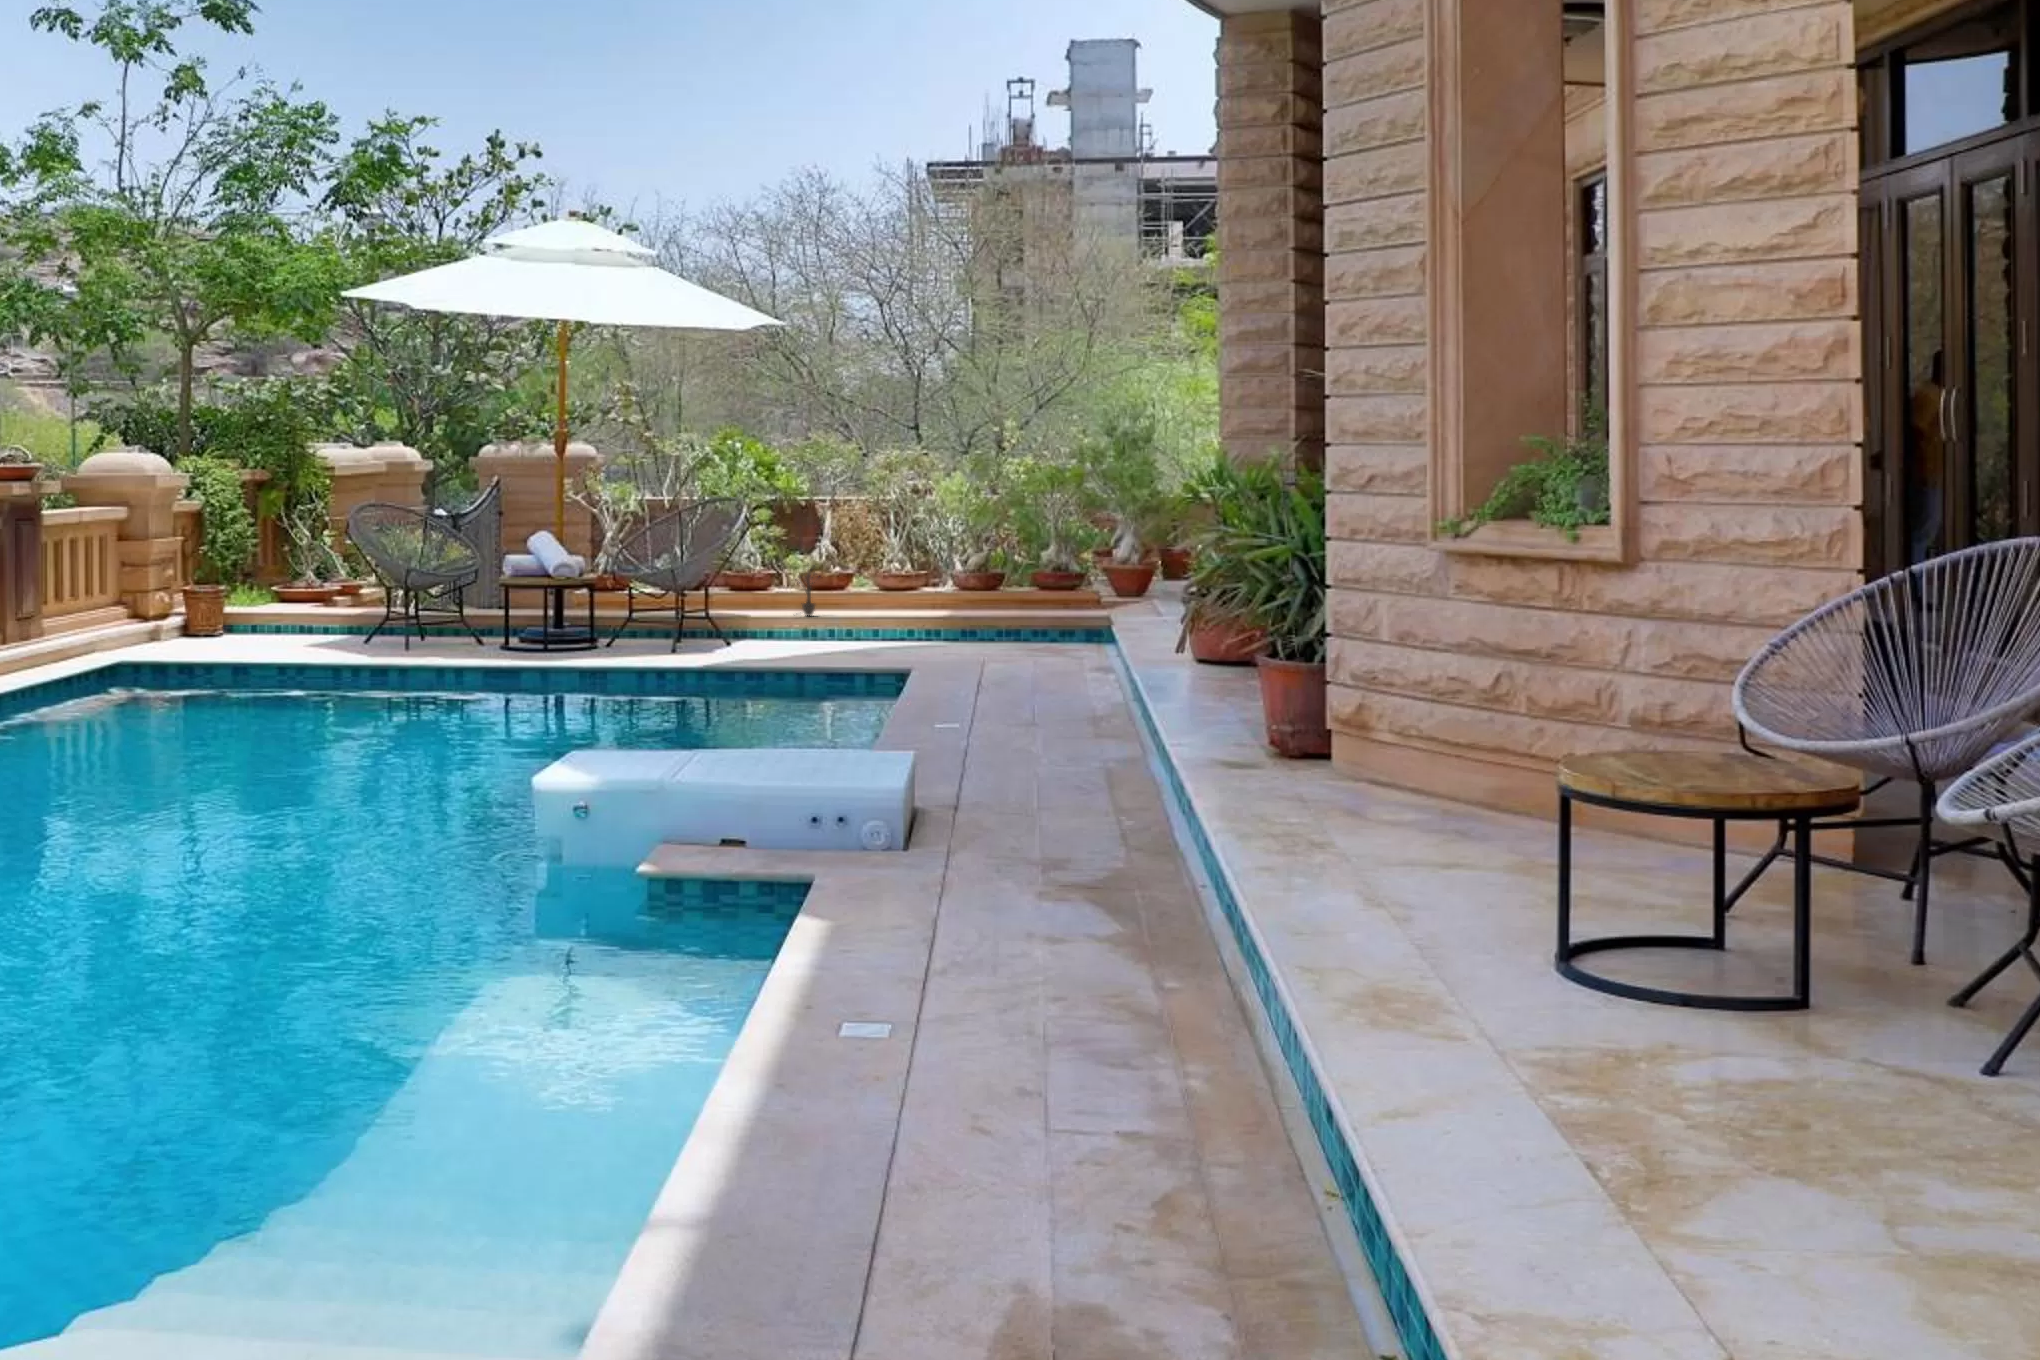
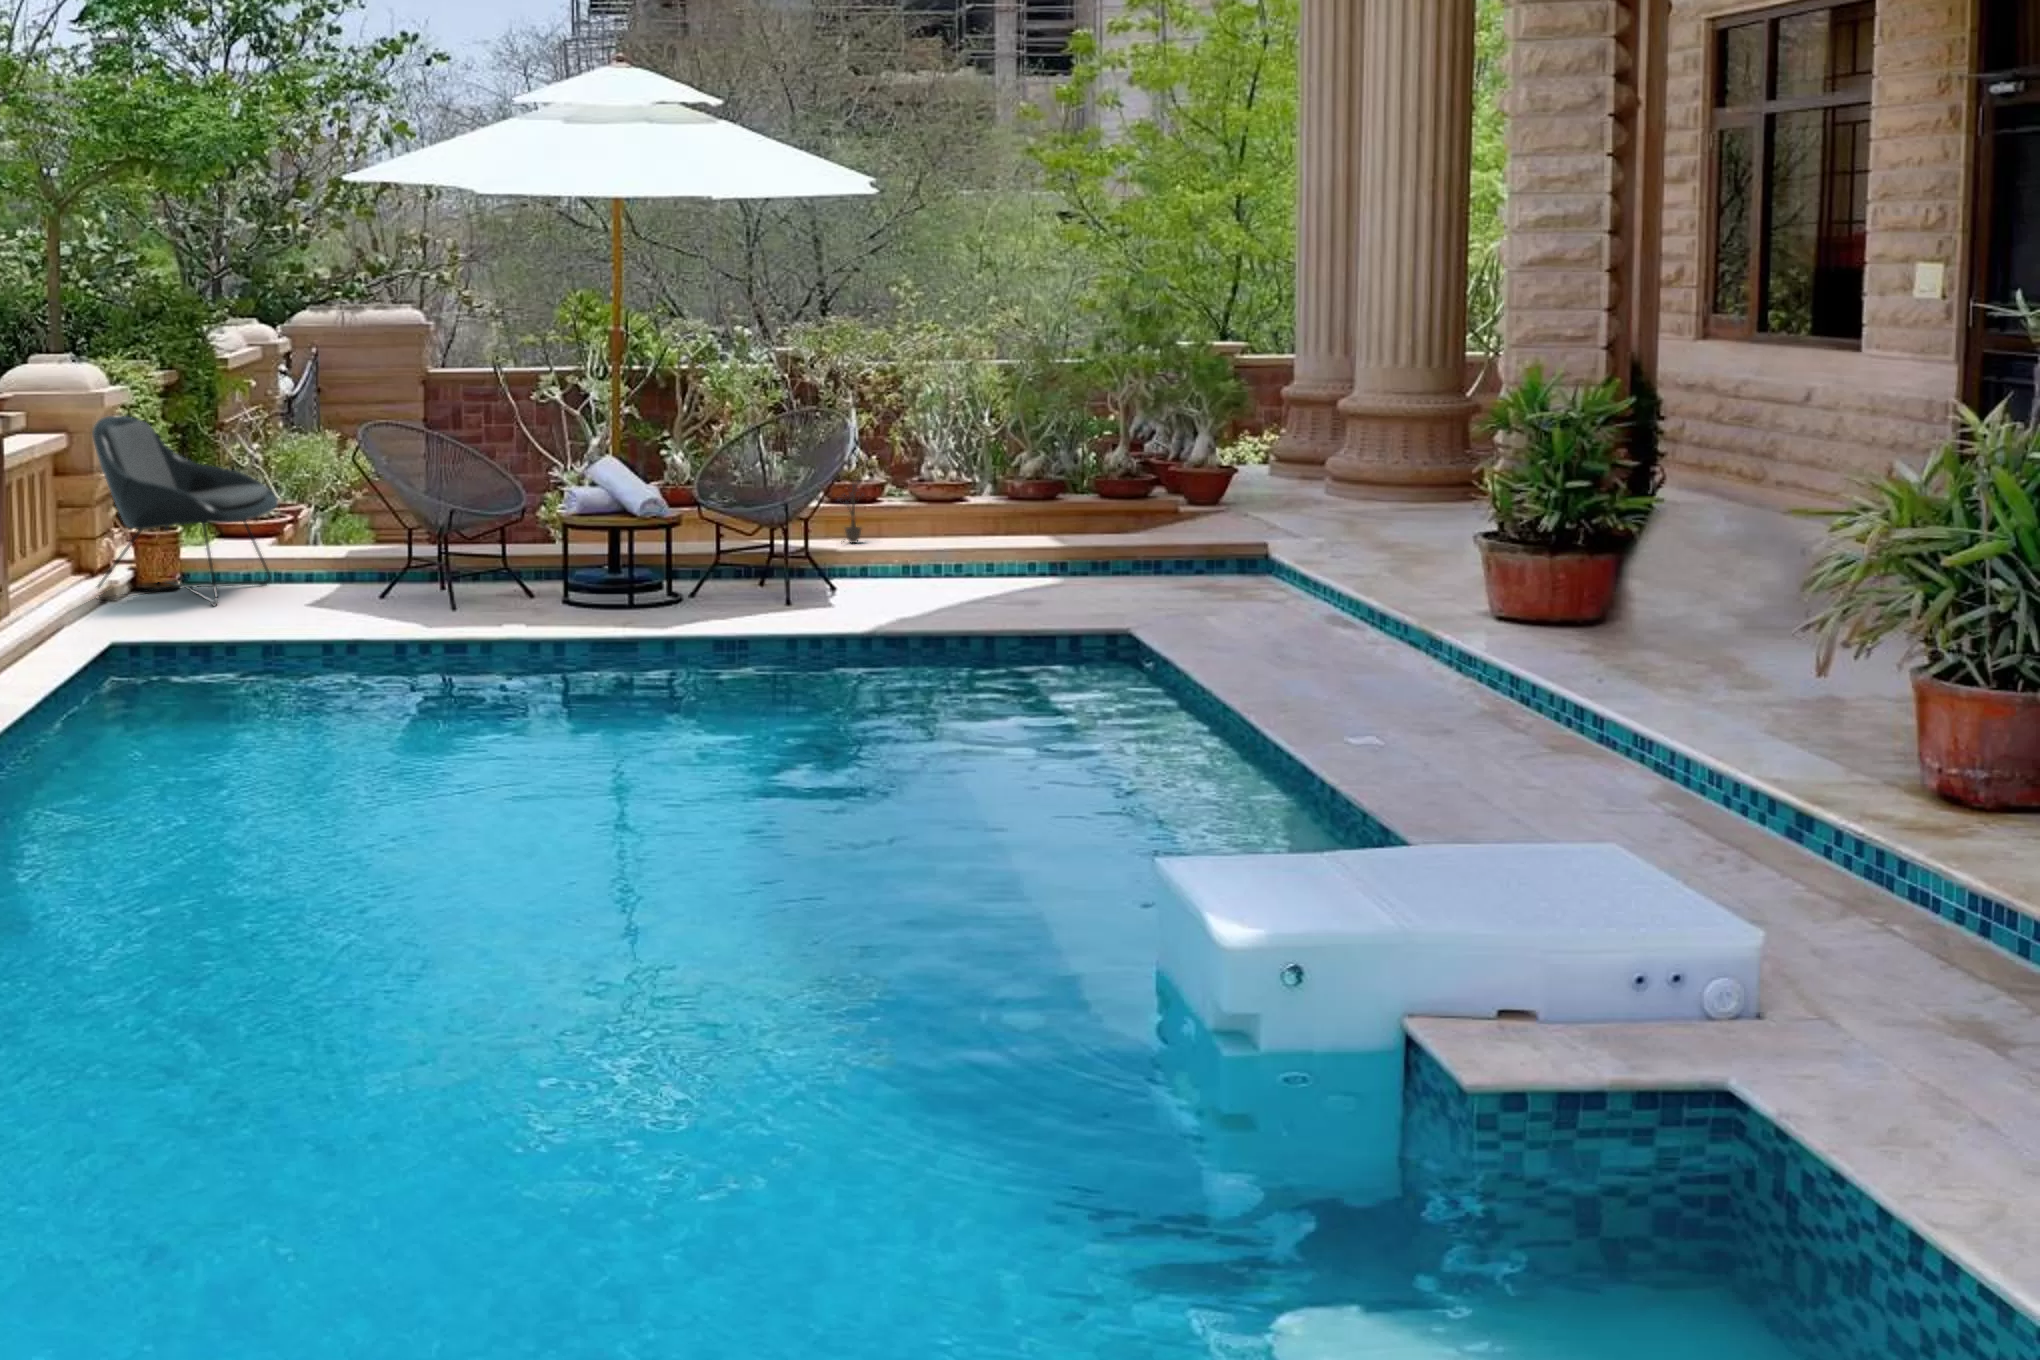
lounge chair: none [174,494,325,639] -> present [92,416,278,606]

